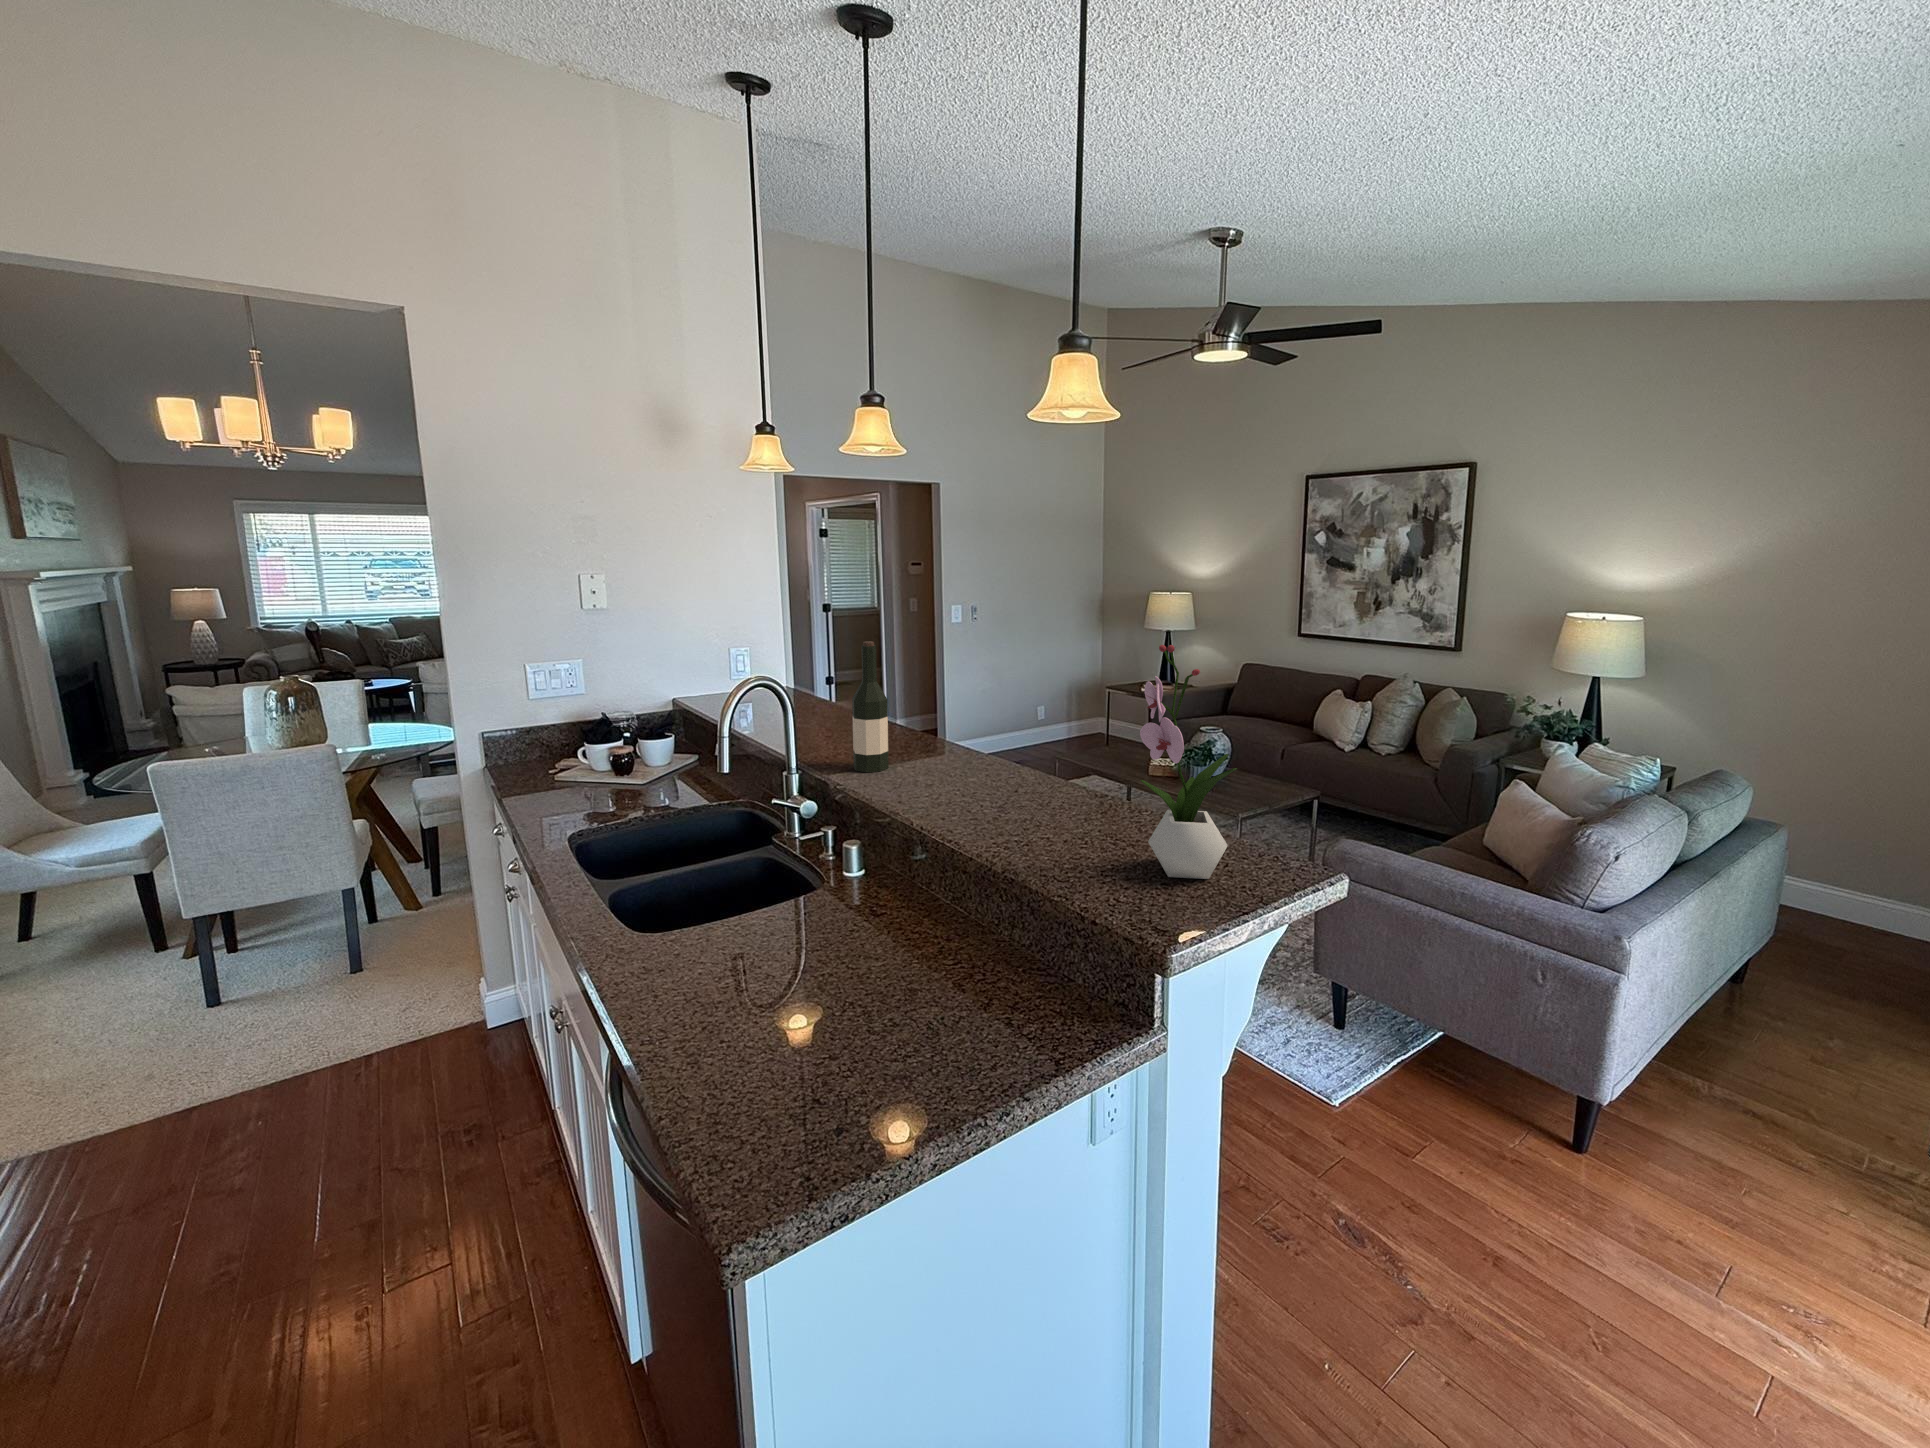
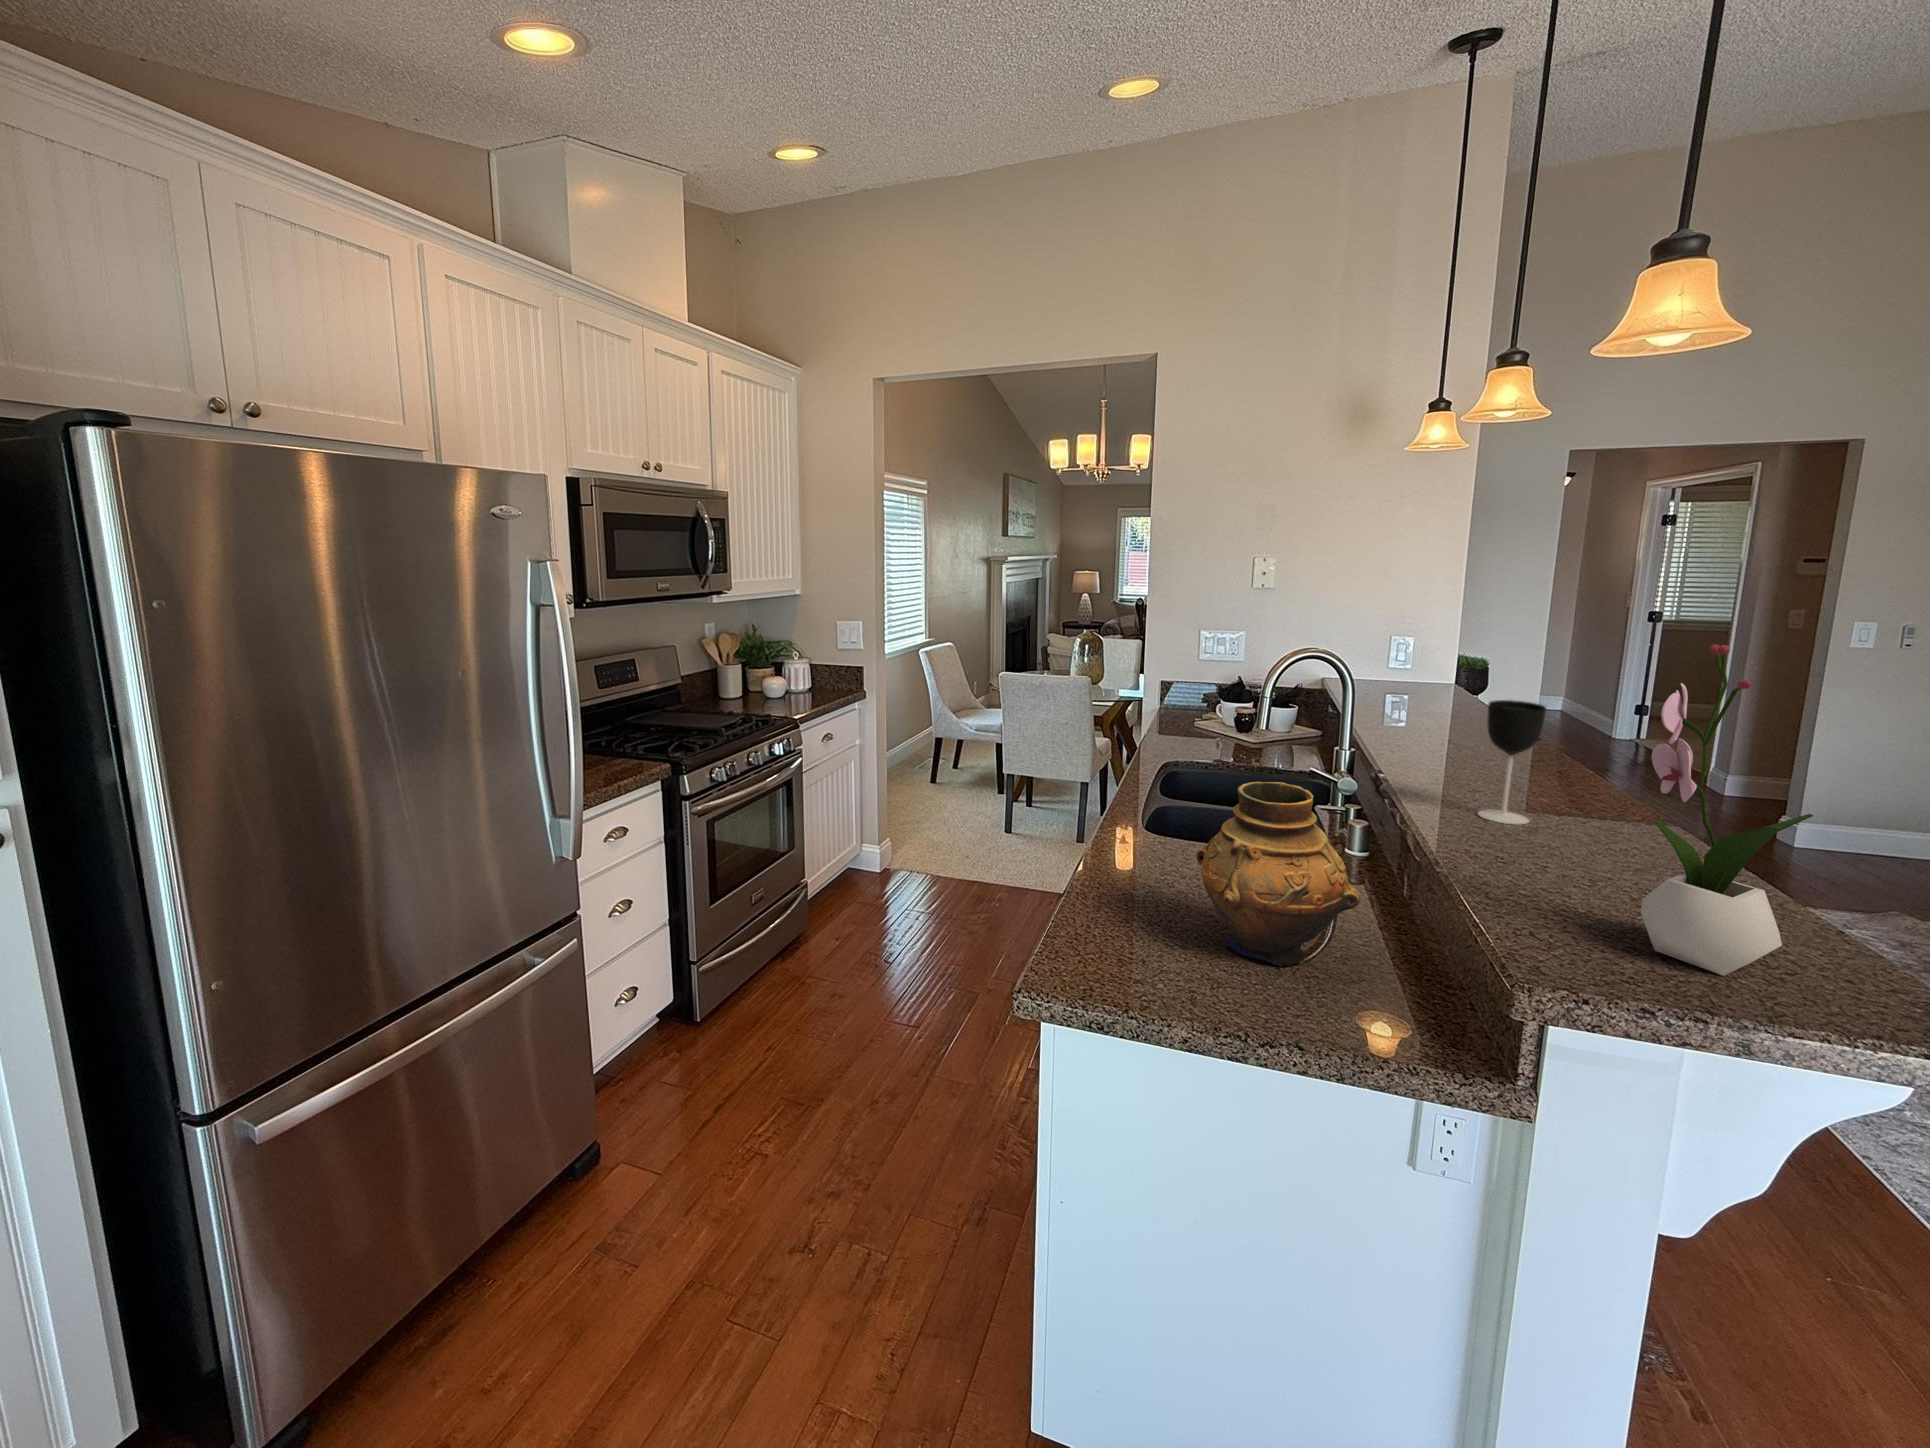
wine bottle: present [852,641,888,773] -> none [1422,629,1475,774]
wine glass: none [943,700,983,806] -> present [1478,700,1546,824]
vase: none [809,830,980,1031] -> present [1197,782,1360,967]

